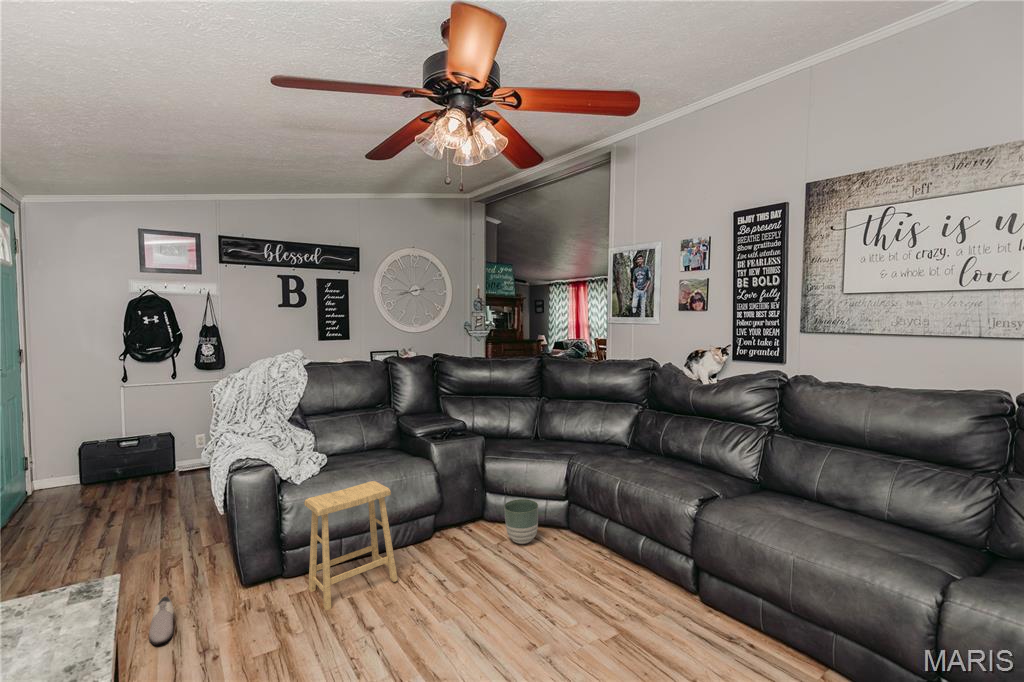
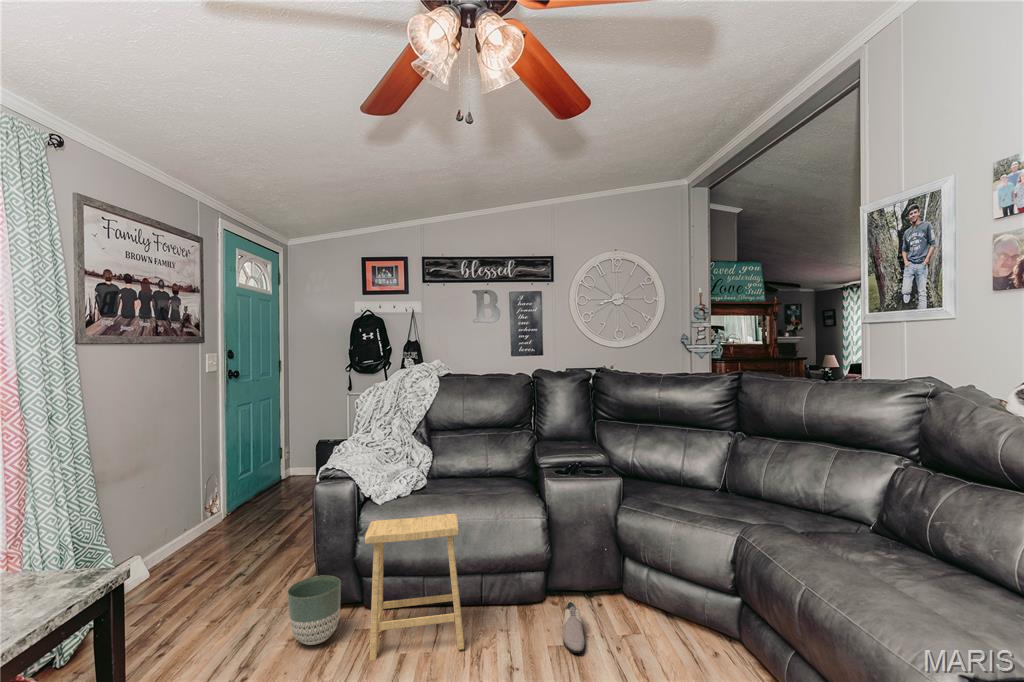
planter: present [504,499,538,544] -> present [287,575,341,645]
shoe: present [149,596,174,645] -> present [563,602,585,653]

